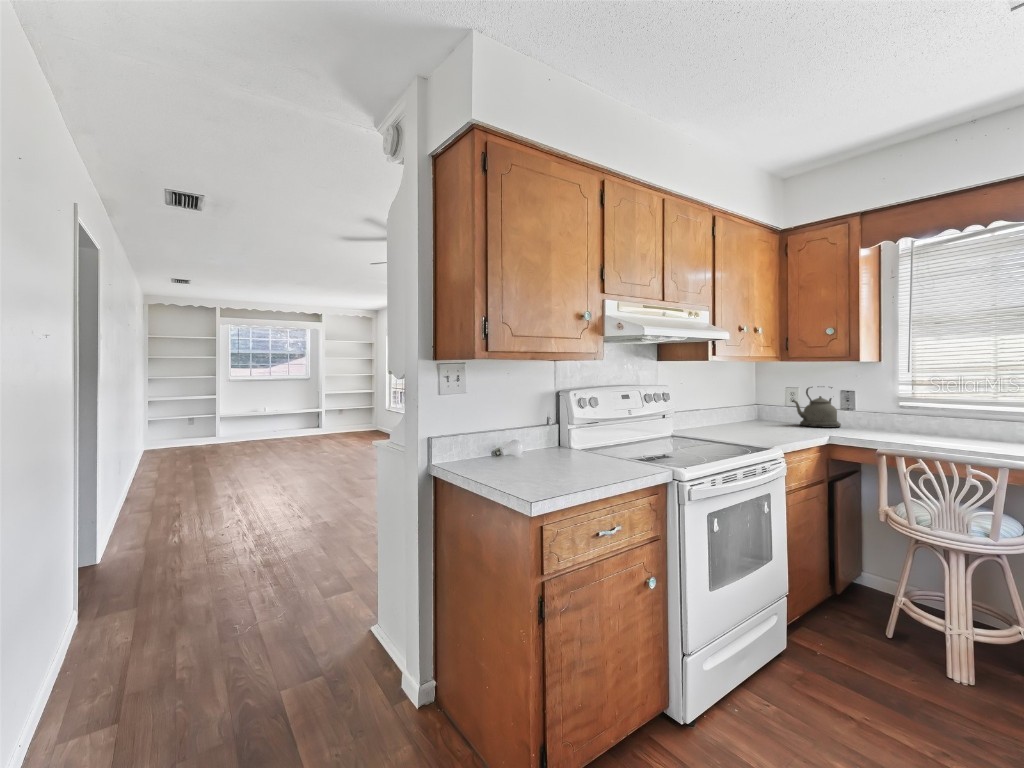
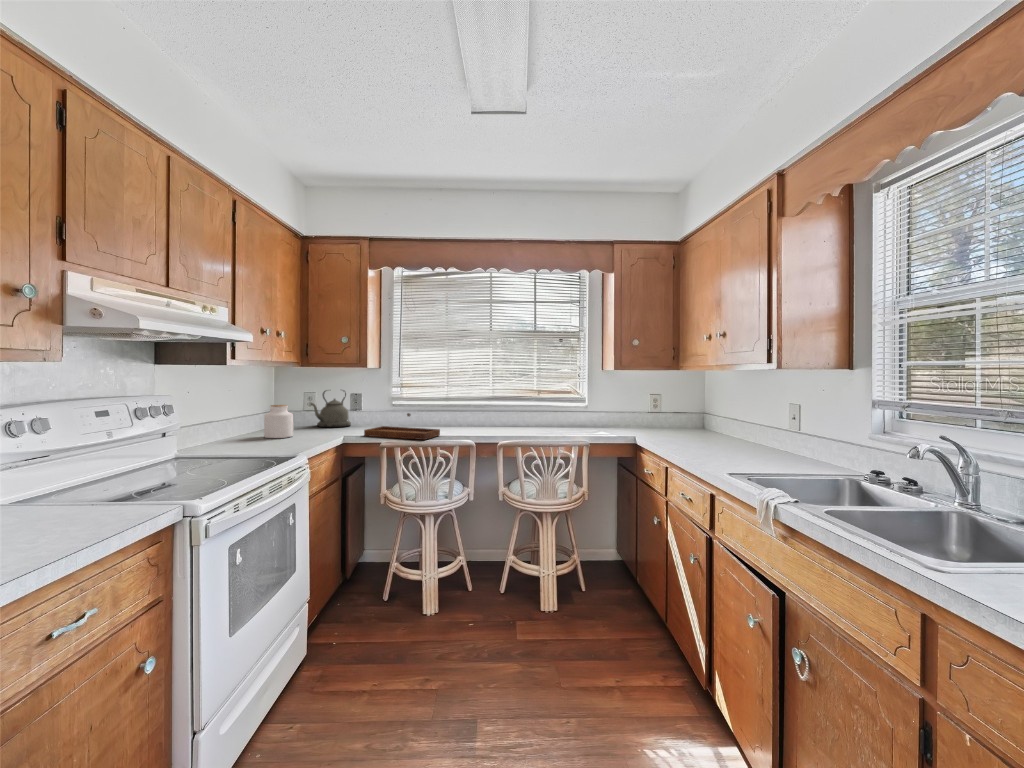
jar: none [744,400,772,432] -> present [264,405,293,438]
tray: none [855,415,974,449] -> present [364,413,440,440]

